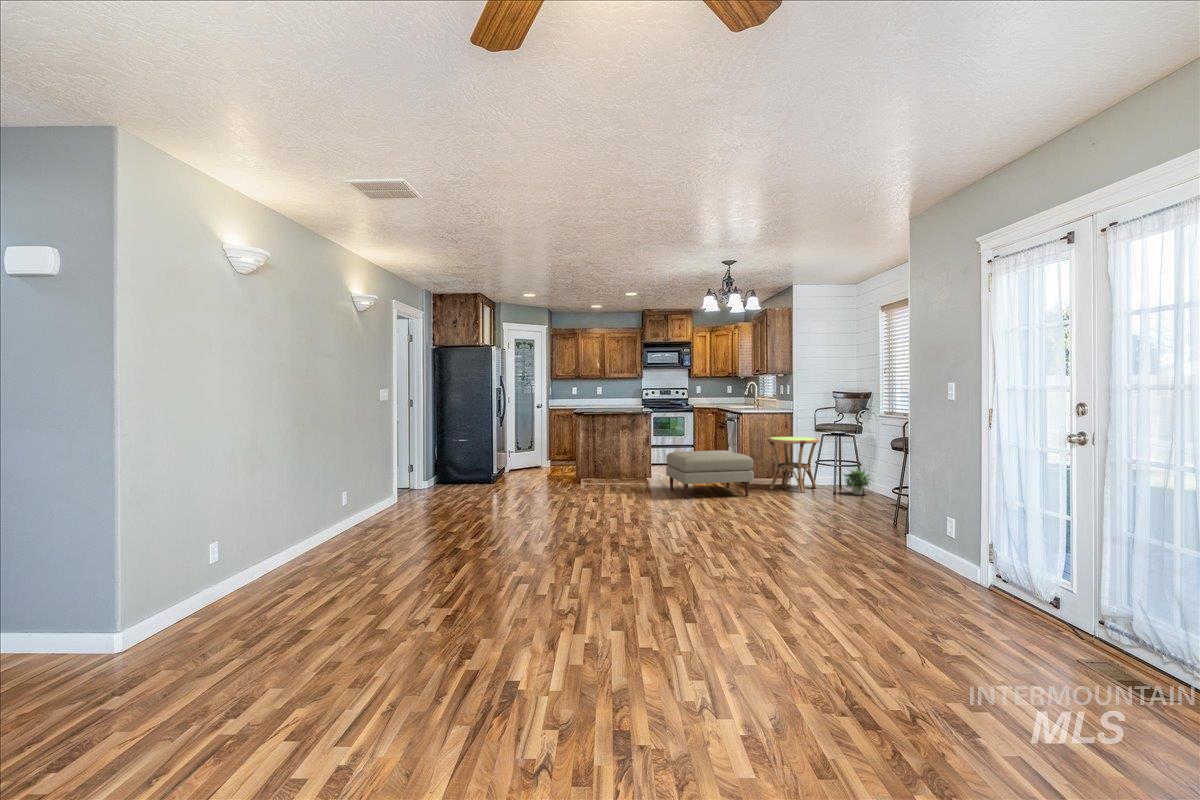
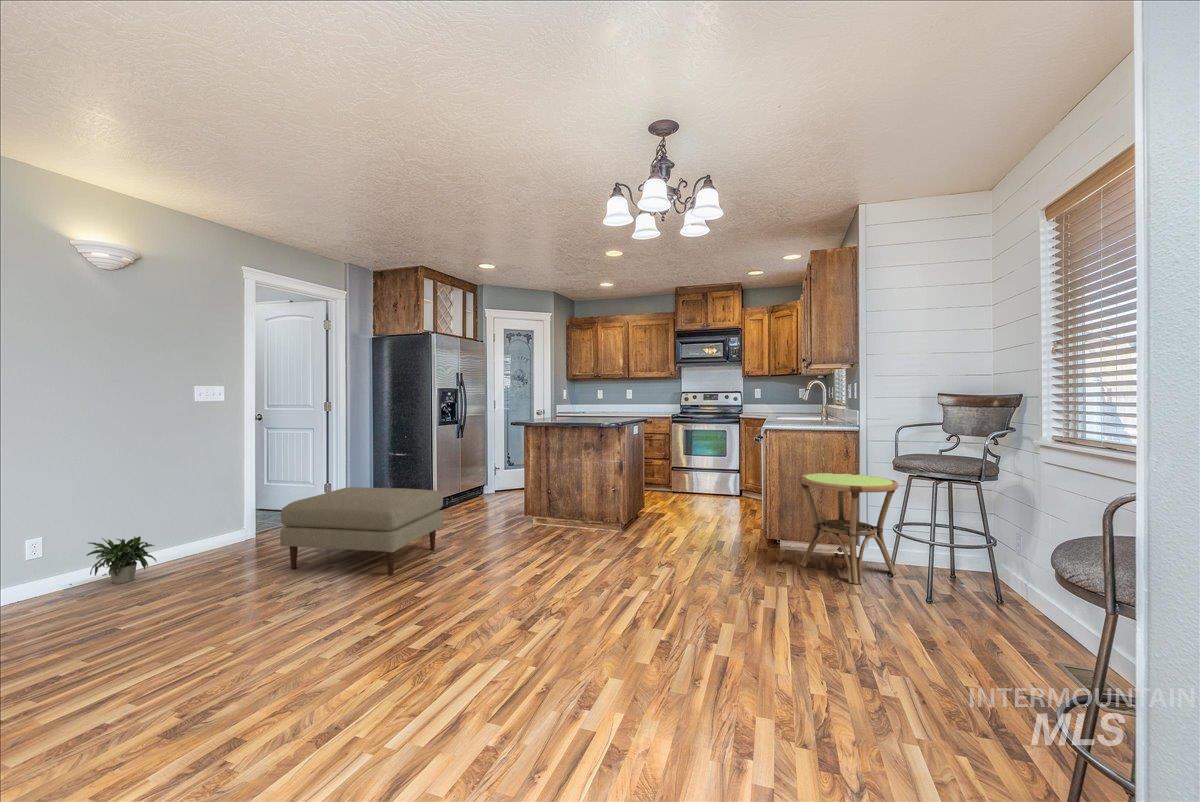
ottoman: present [666,450,754,498] -> present [280,487,444,575]
potted plant: present [844,469,872,495] -> present [70,536,156,585]

